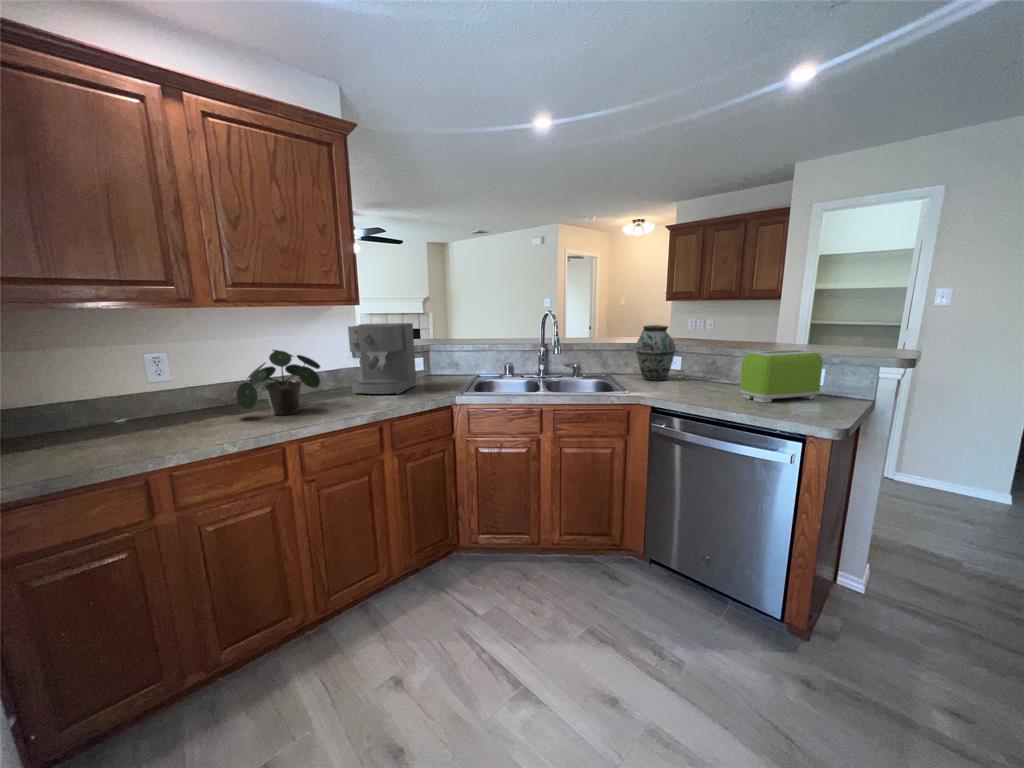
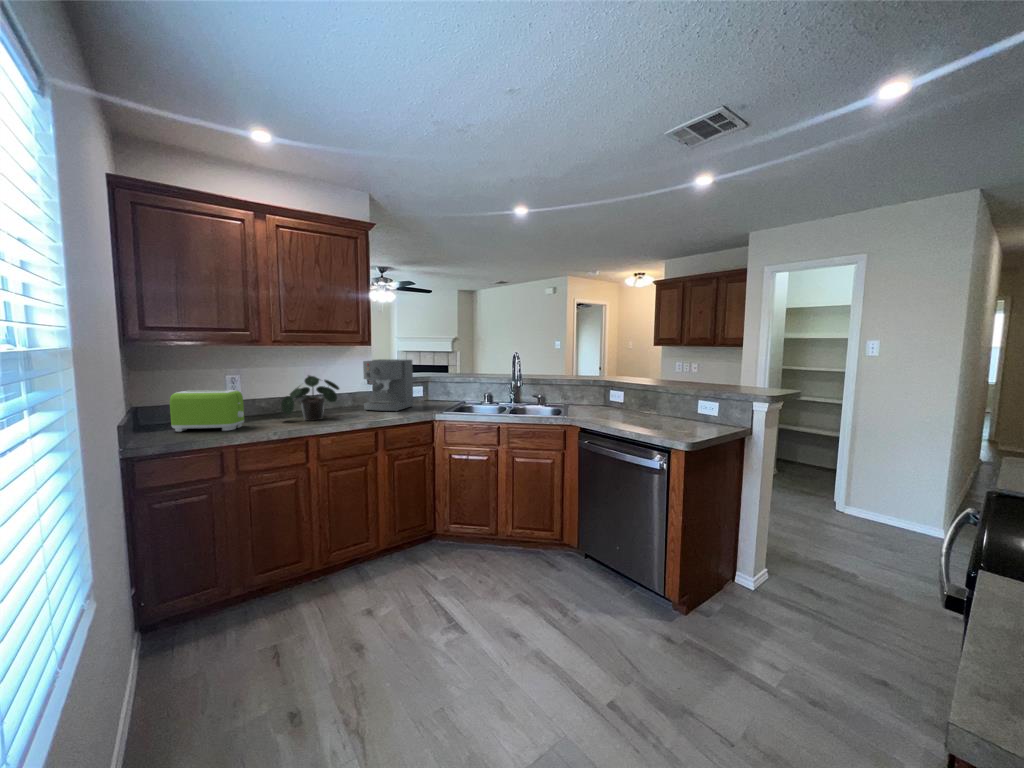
vase: present [636,325,676,381] -> none [584,366,615,410]
toaster: present [740,350,823,403] -> present [170,390,244,432]

